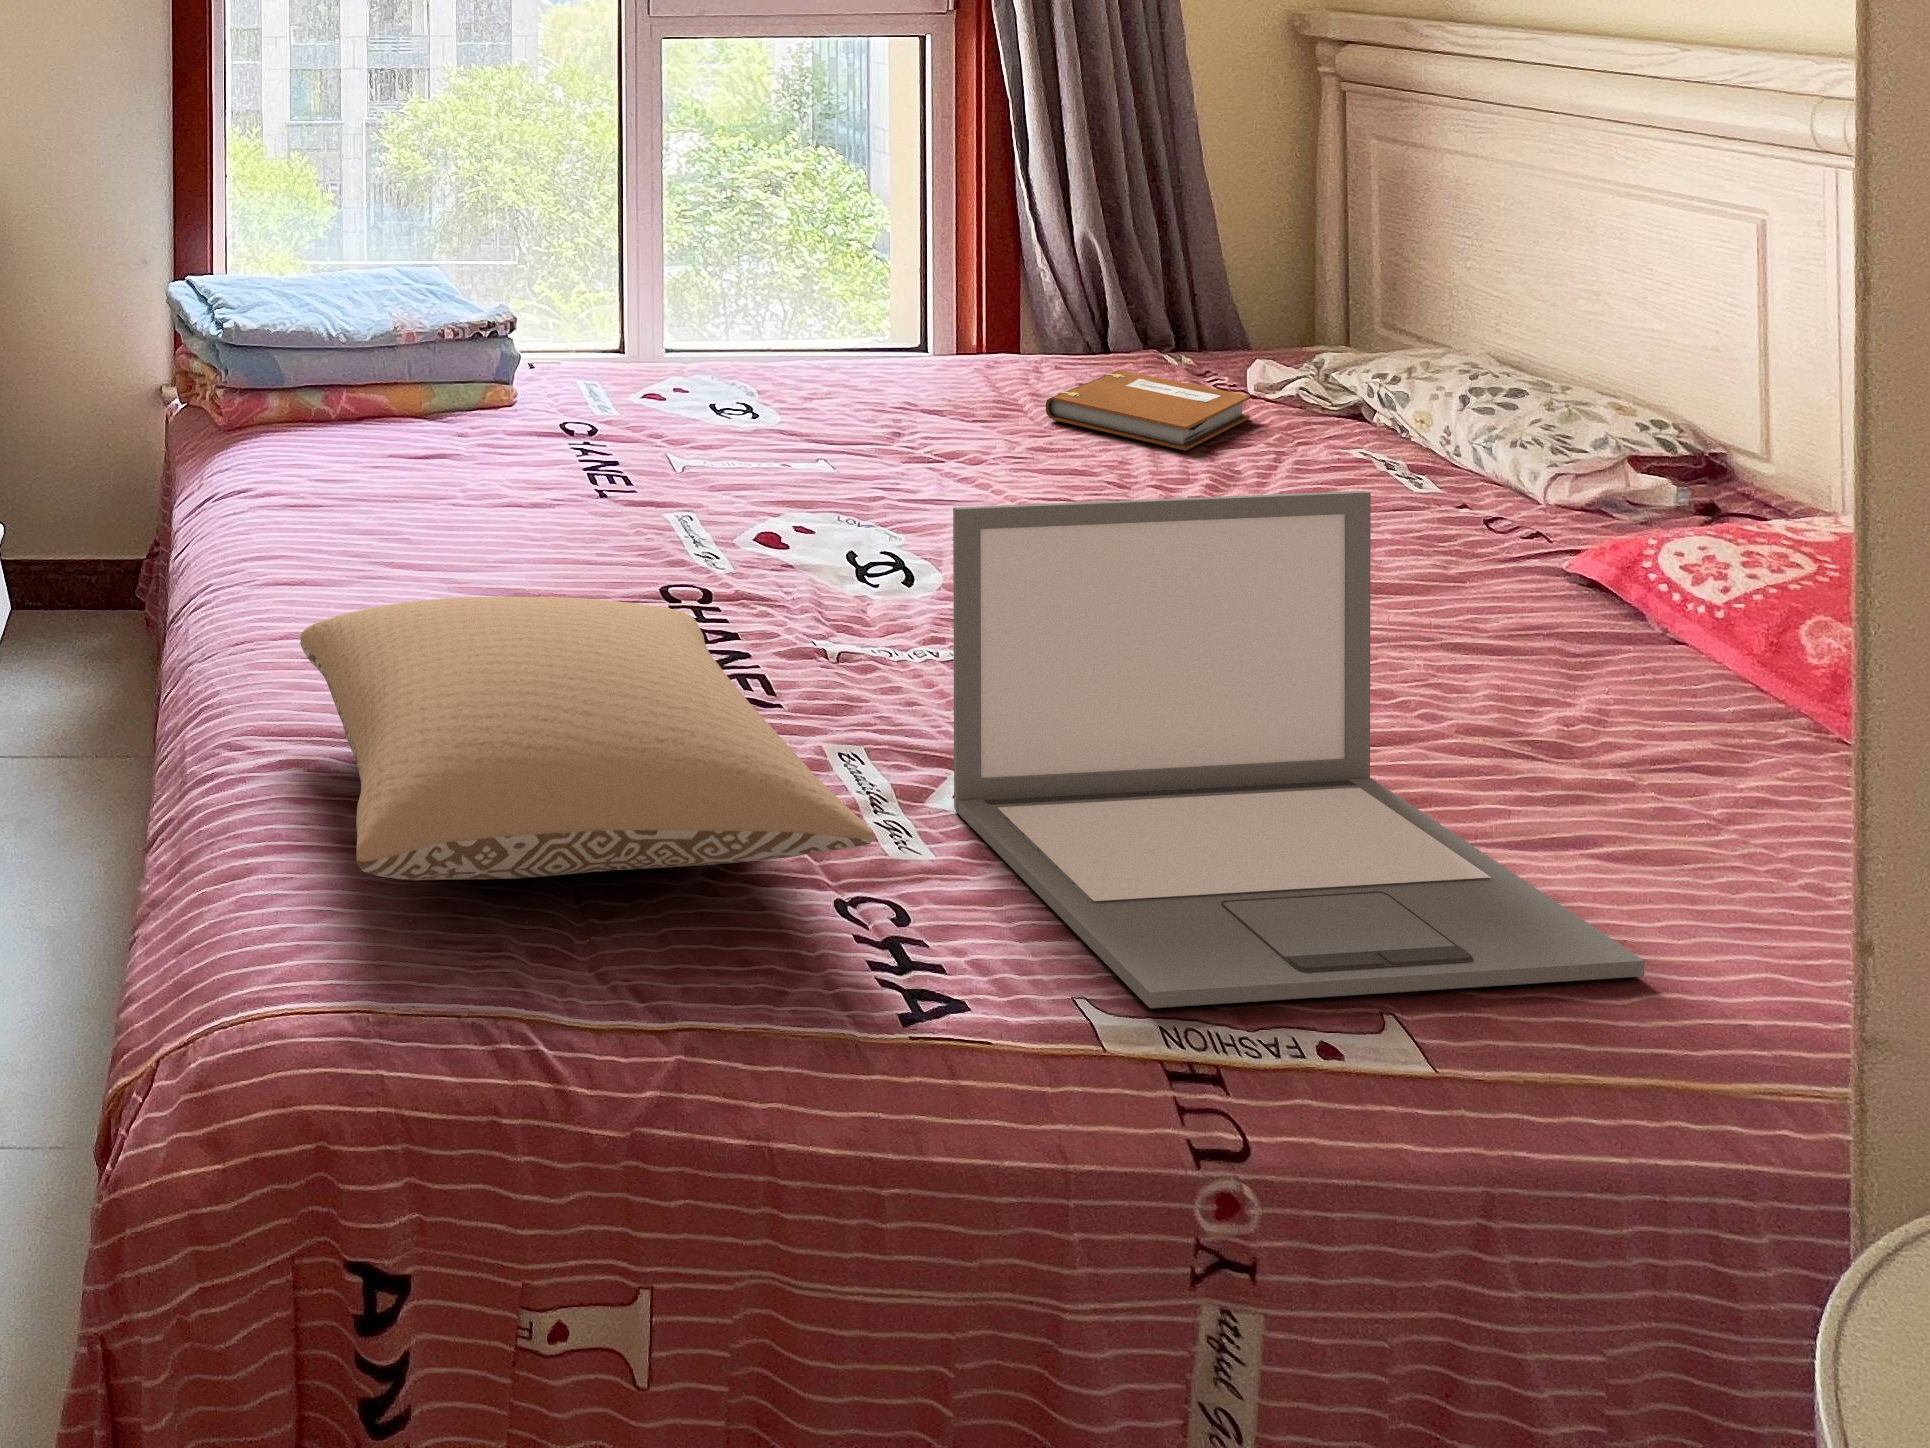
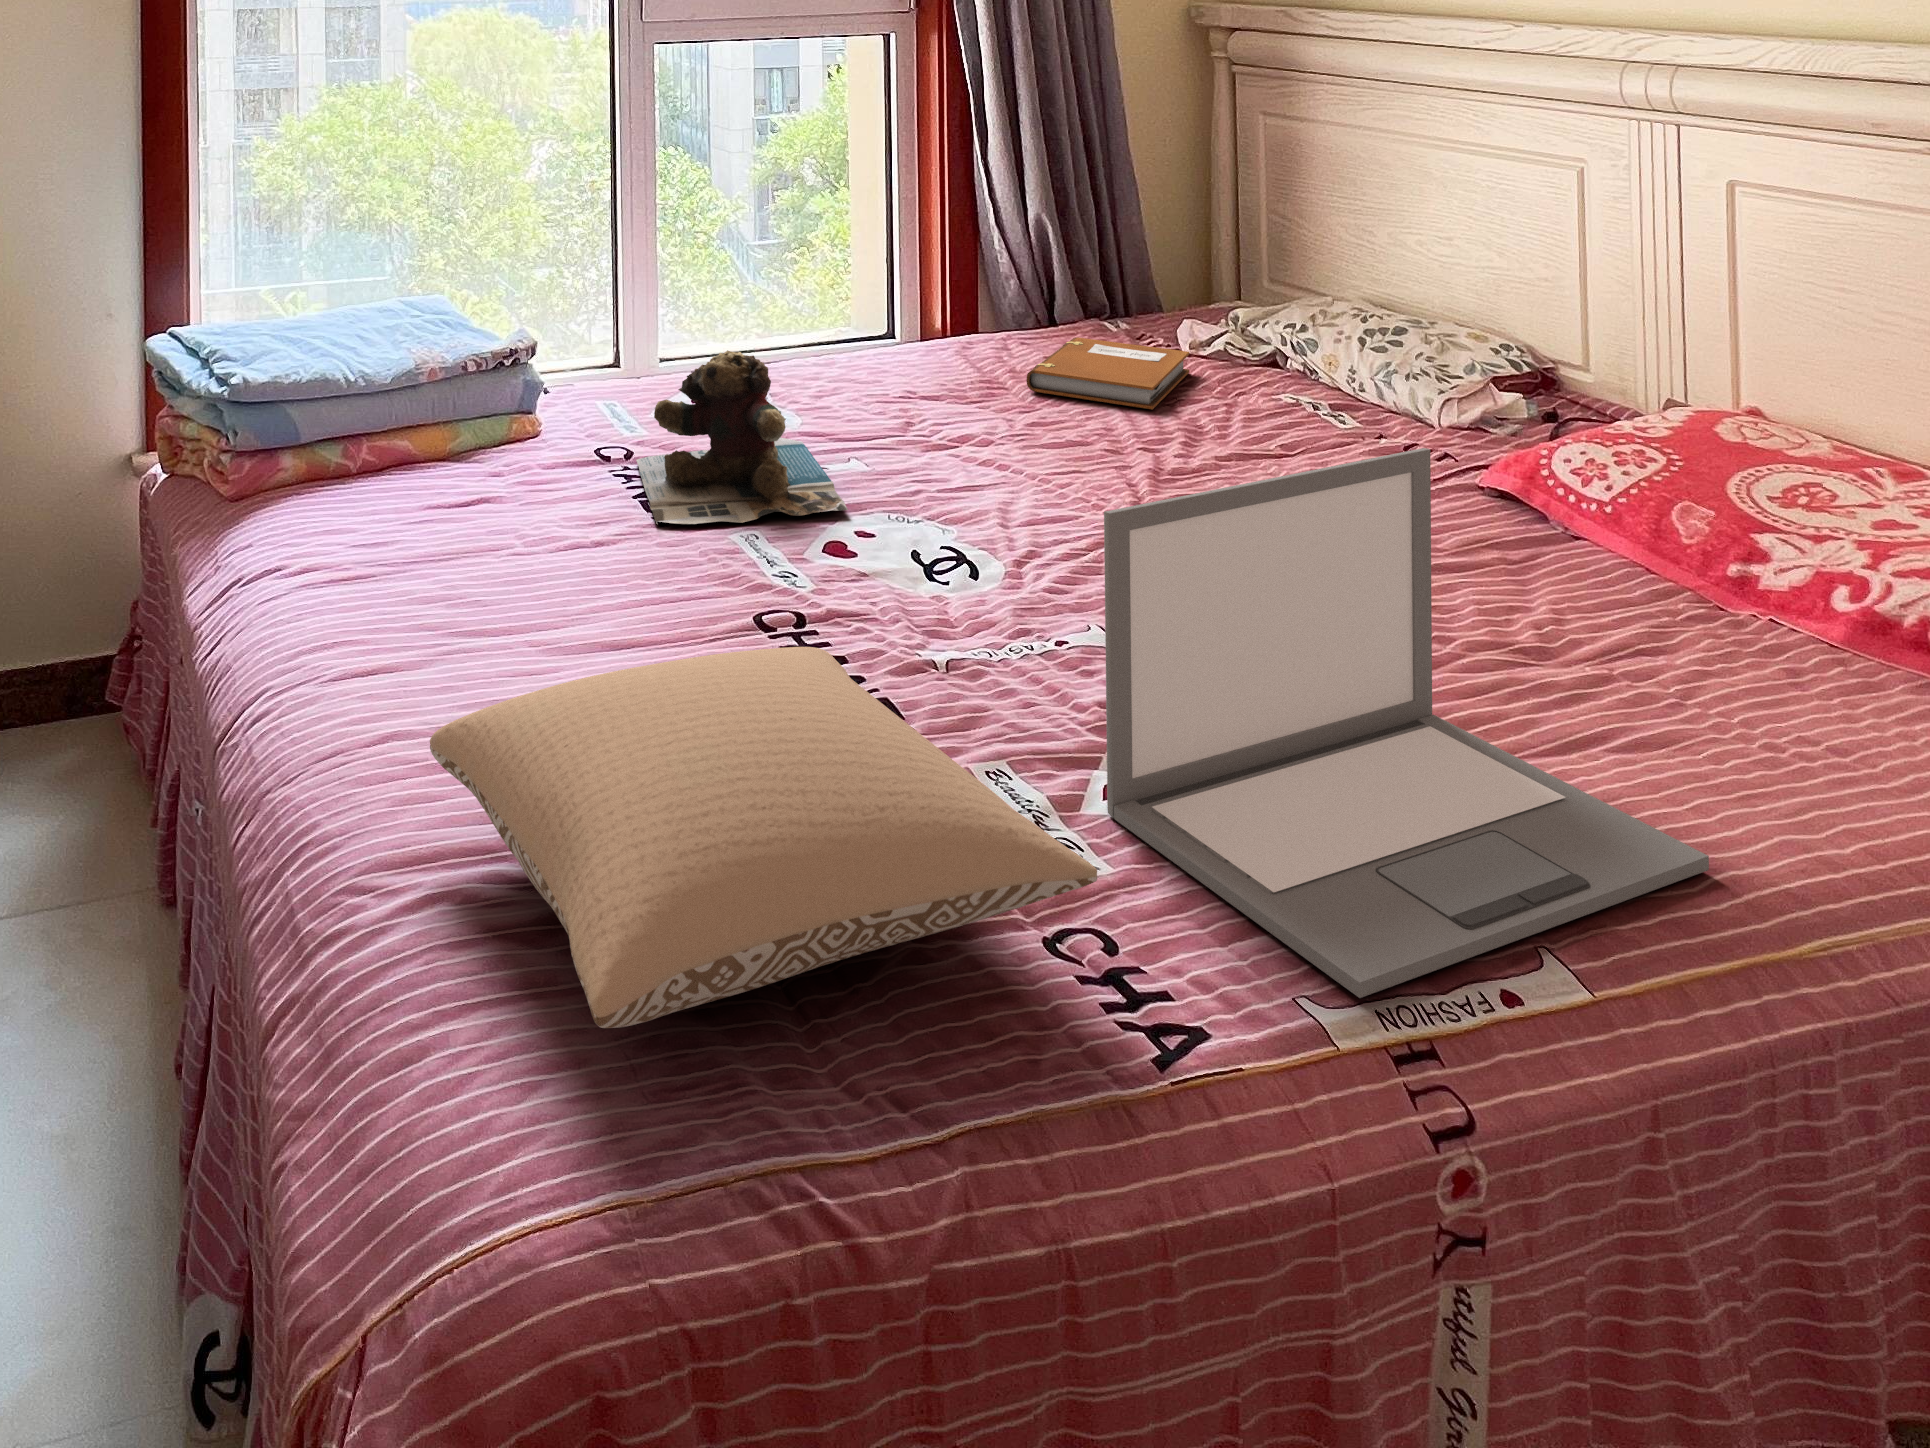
teddy bear: none [599,341,797,508] -> present [636,350,848,524]

